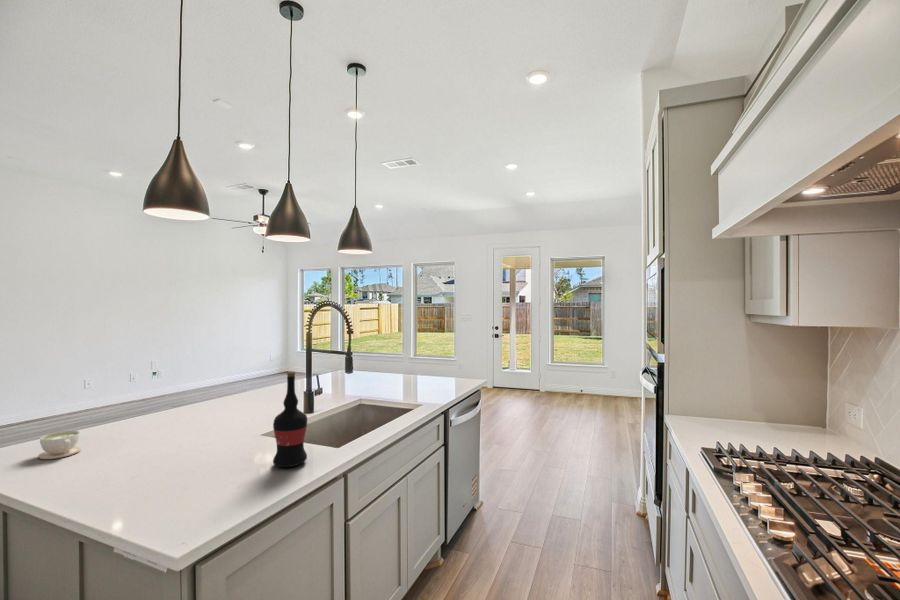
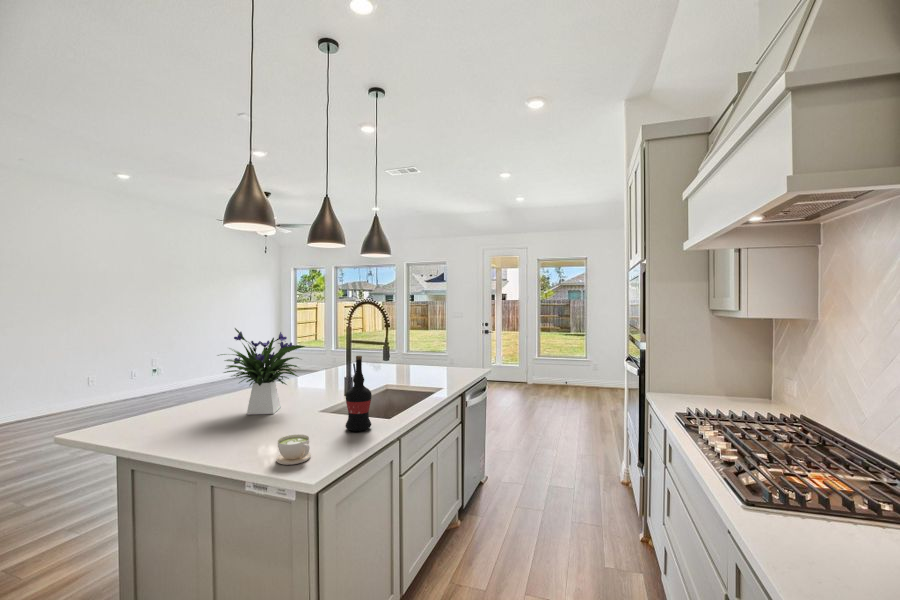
flower arrangement: none [128,335,247,439] -> present [218,328,305,415]
coffee cup: present [38,431,81,459] -> present [276,434,311,465]

